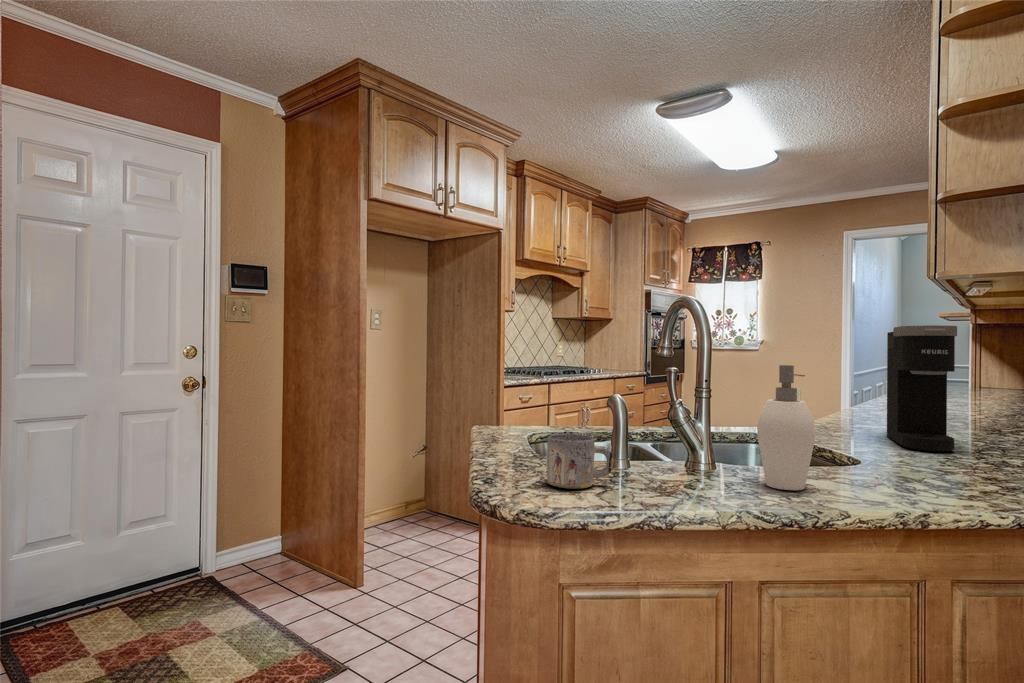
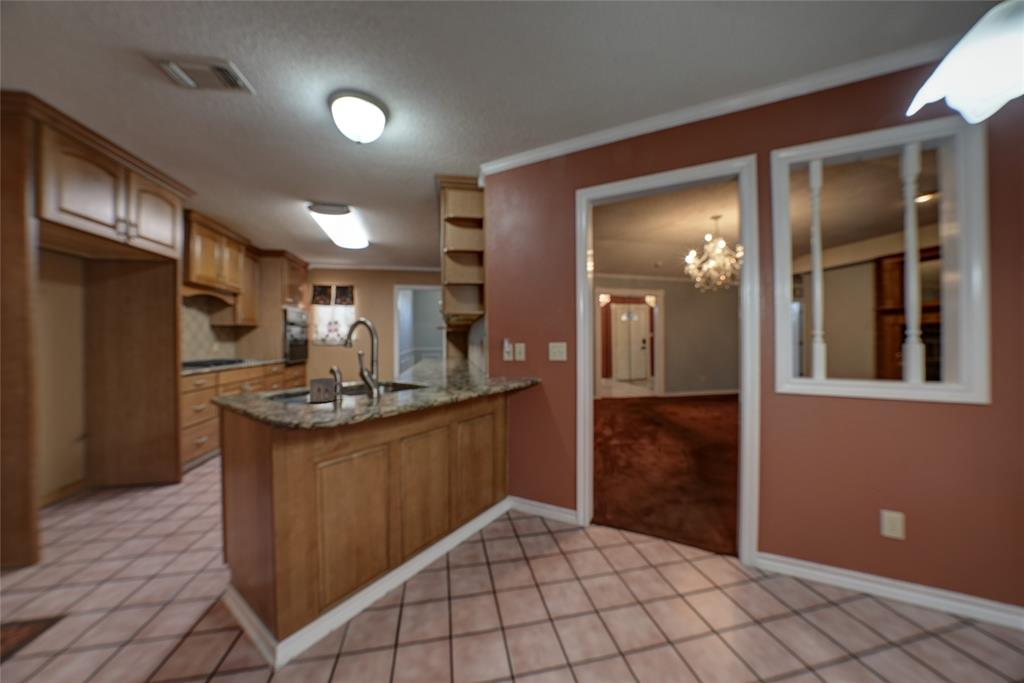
coffee maker: present [887,325,957,452] -> none [430,329,454,375]
soap dispenser: present [757,365,816,490] -> none [398,343,420,390]

